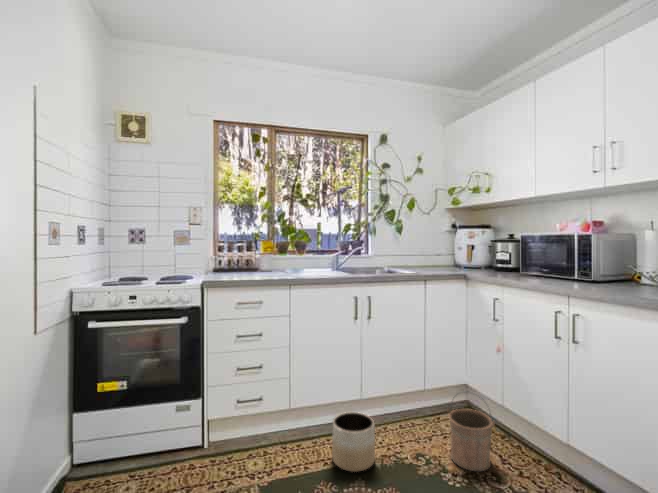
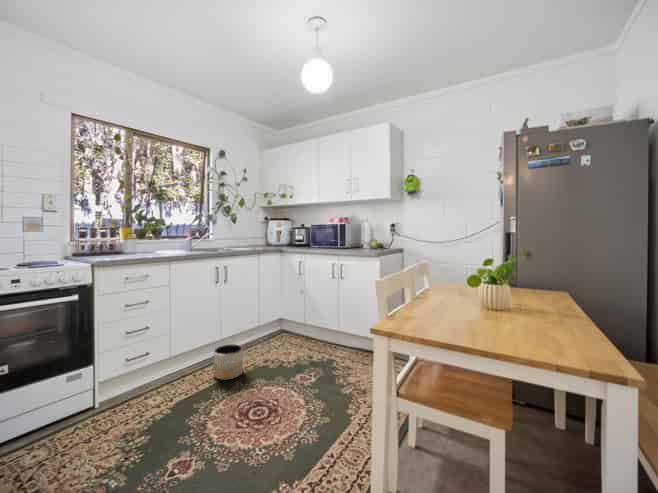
bucket: present [447,397,496,471] -> none [281,317,308,359]

